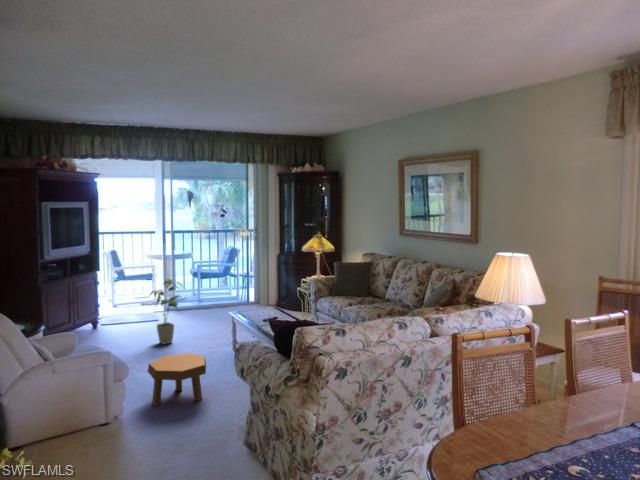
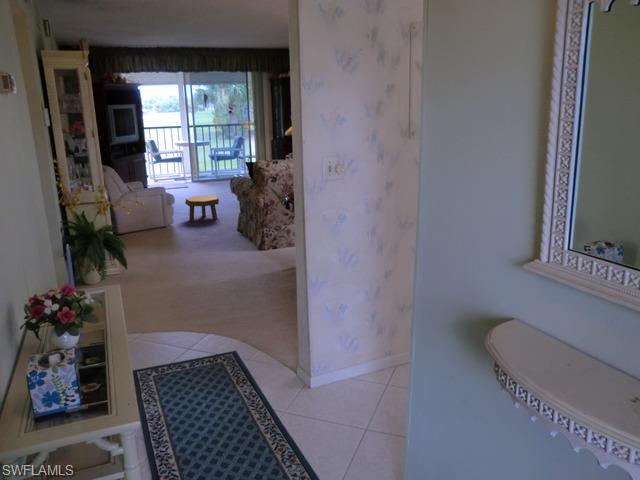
house plant: present [151,279,182,344] -> none [182,156,204,199]

